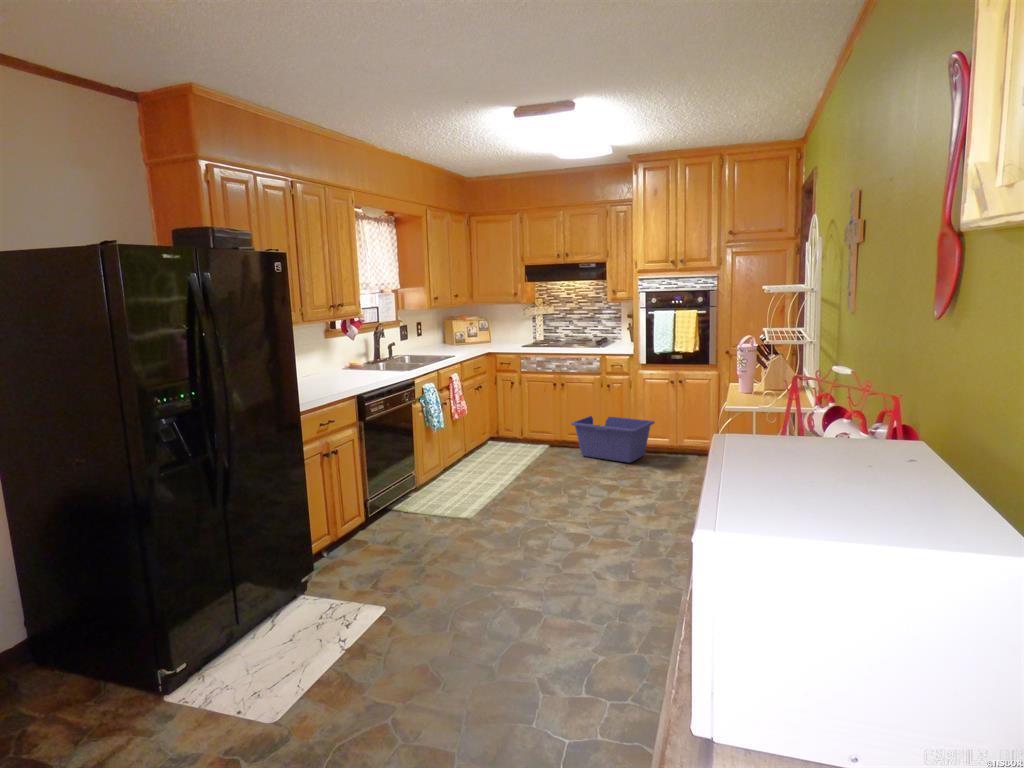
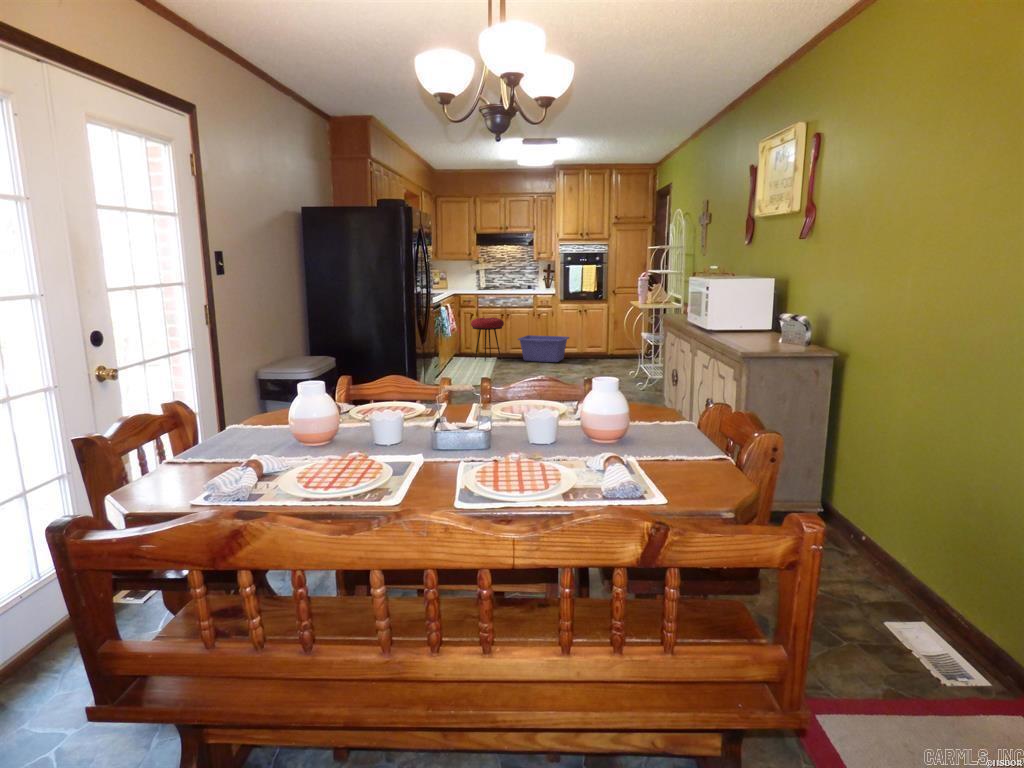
stool: none [505,388,554,455] -> present [471,318,504,361]

